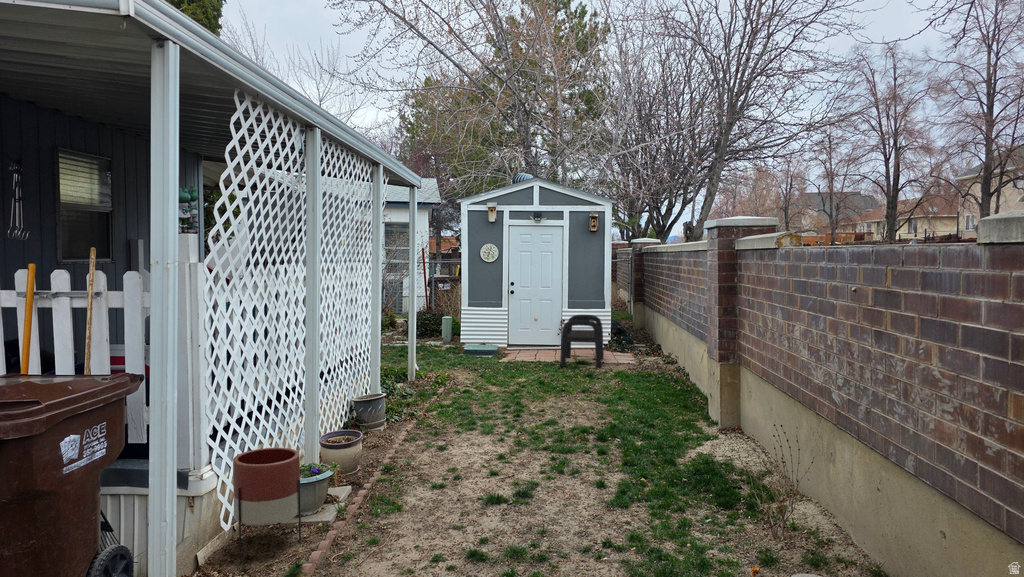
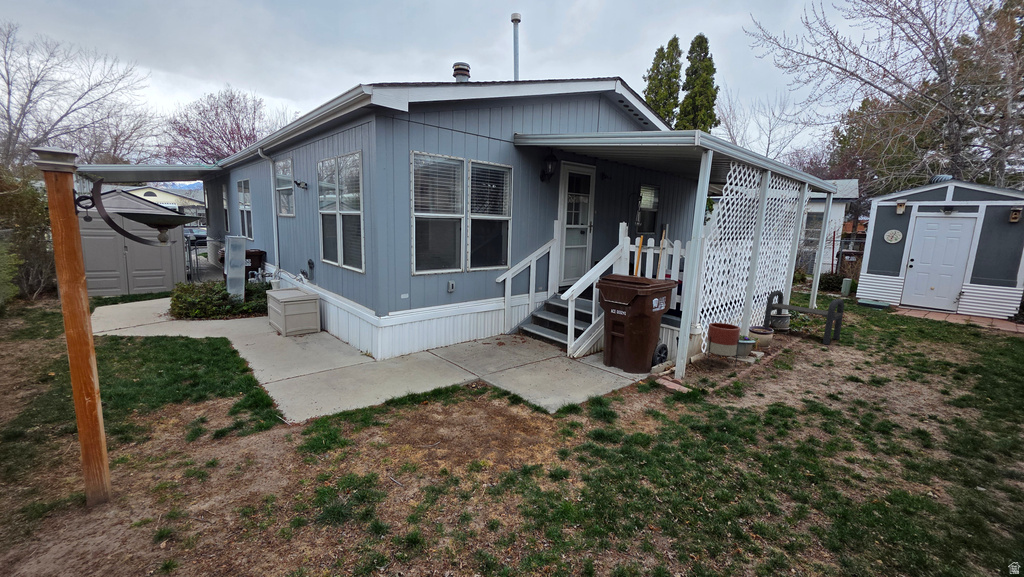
bench: present [560,315,604,368] -> present [763,291,844,344]

